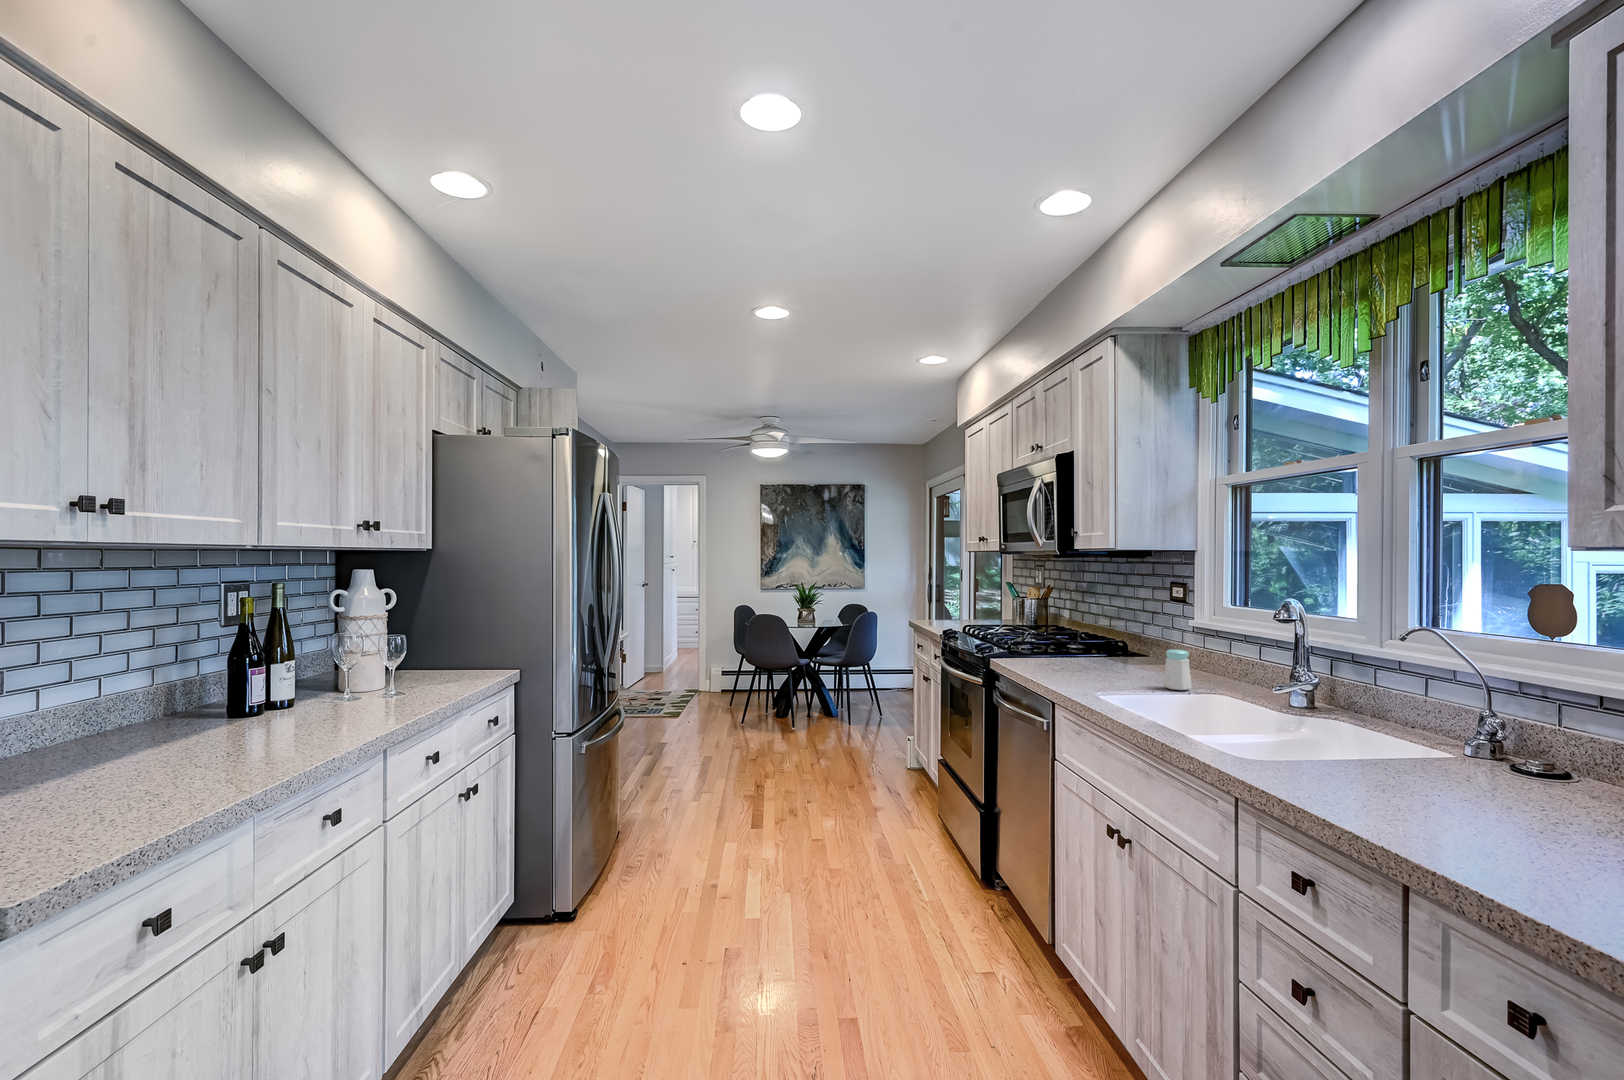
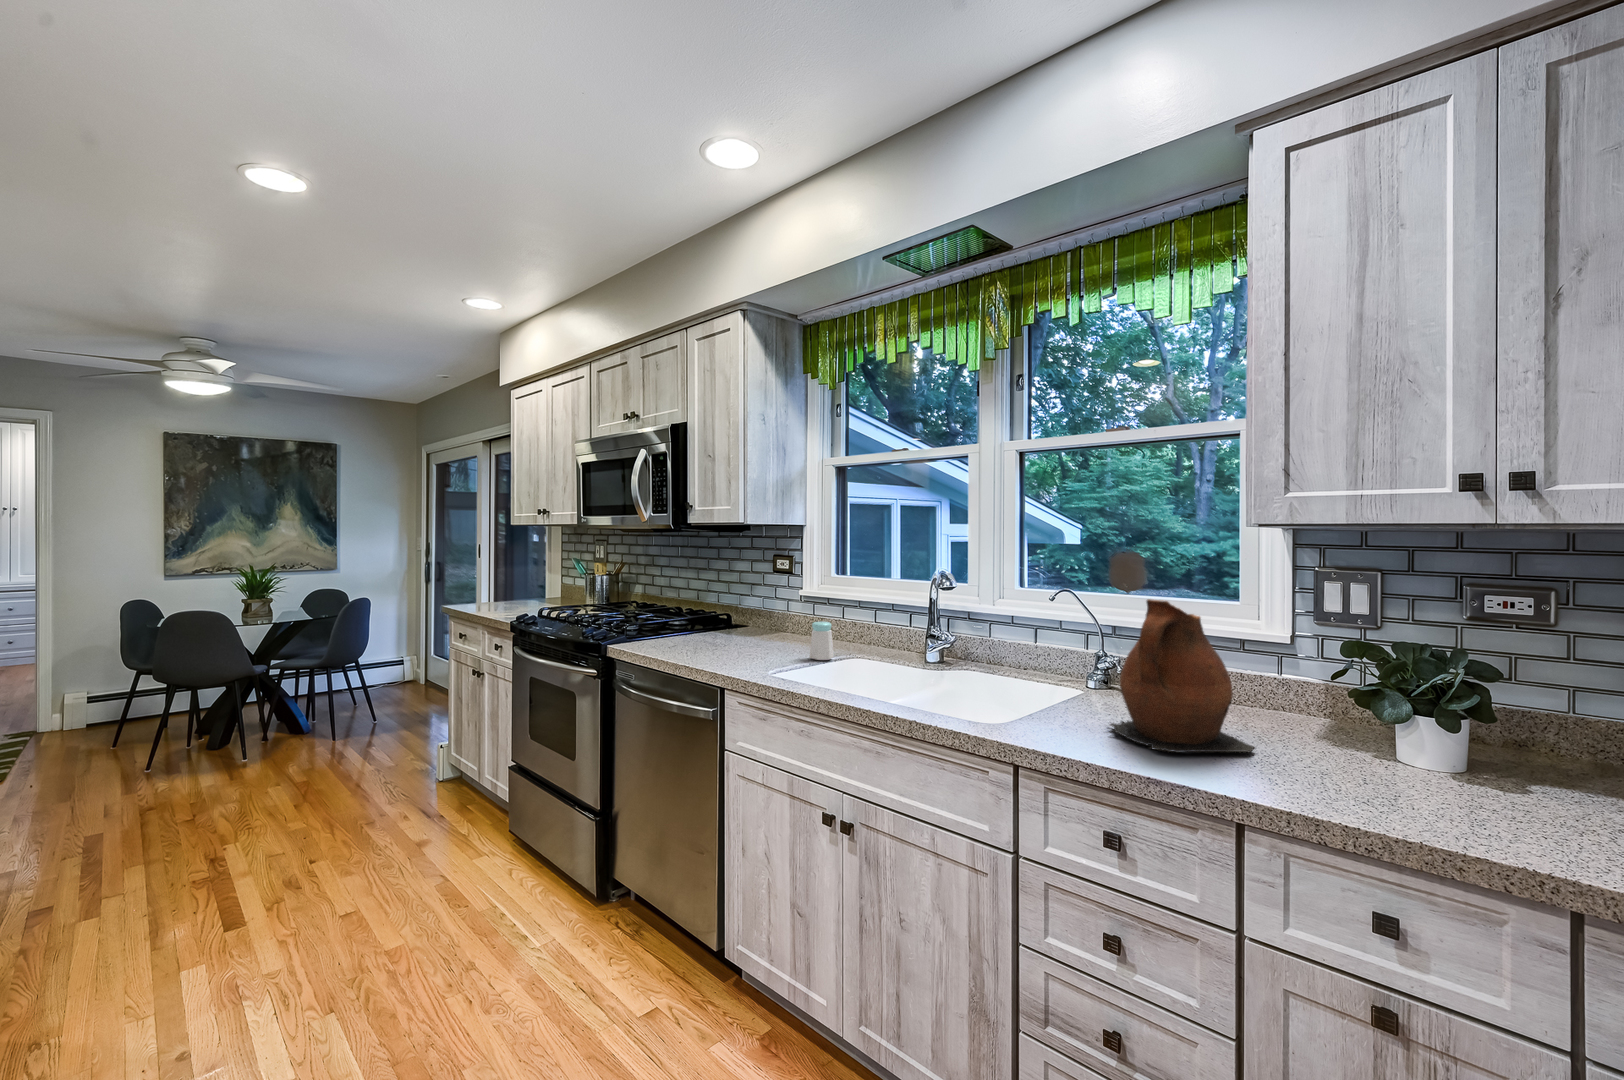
ceramic pitcher: none [1364,633,1543,832] -> present [1110,599,1254,753]

